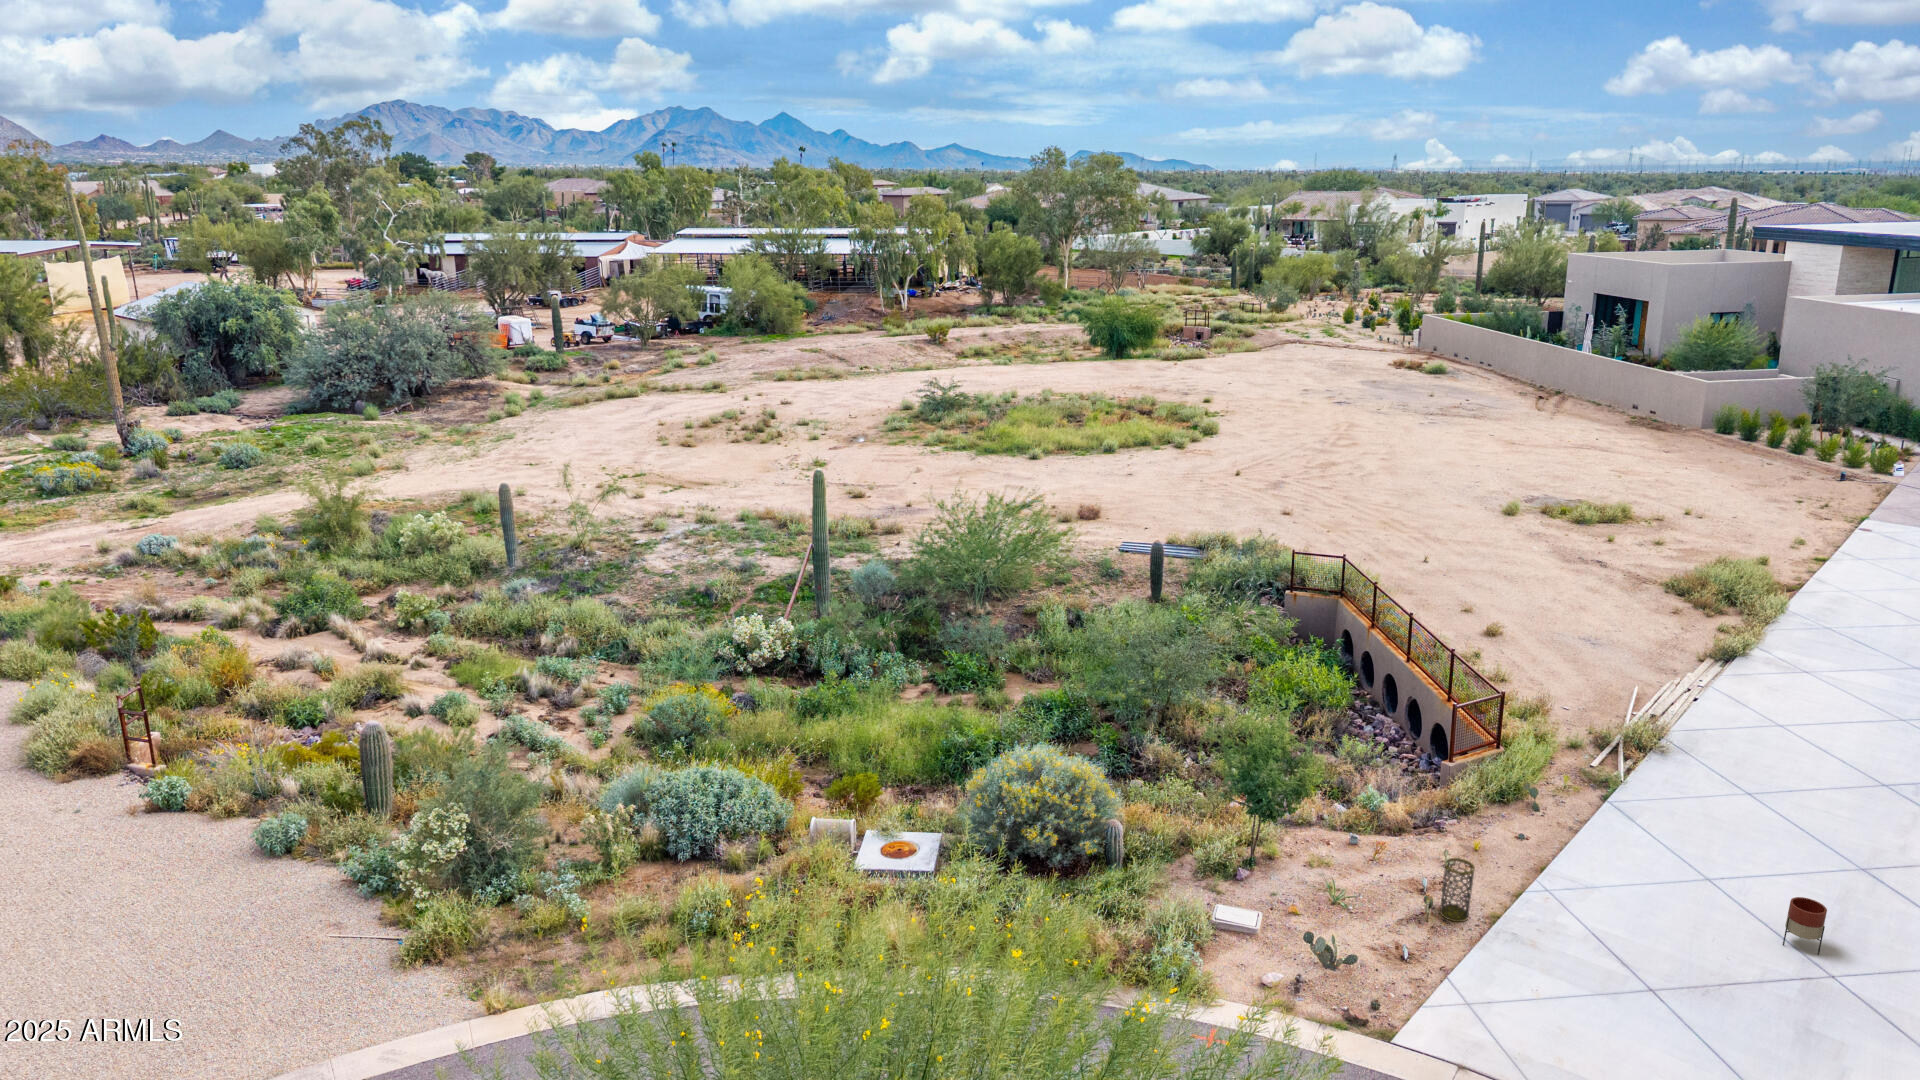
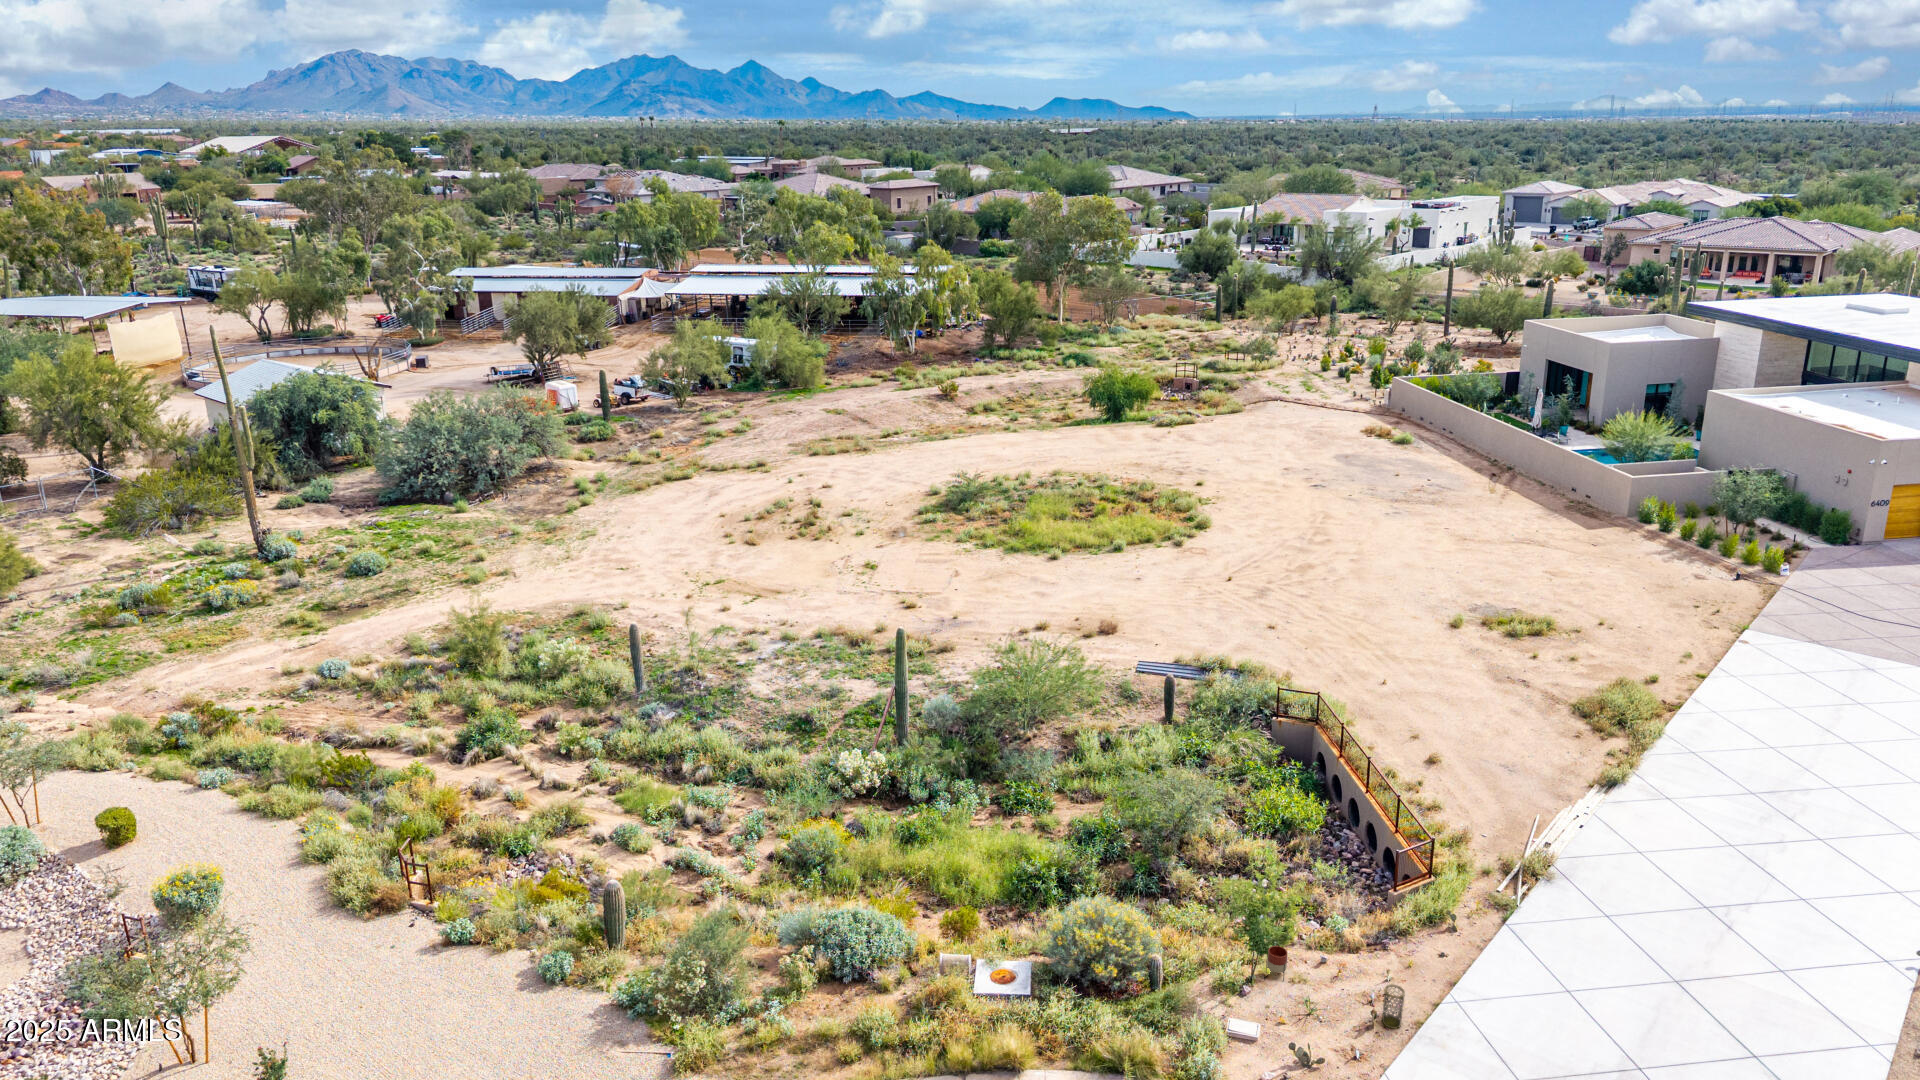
planter: present [1783,897,1827,955] -> present [1266,946,1288,981]

